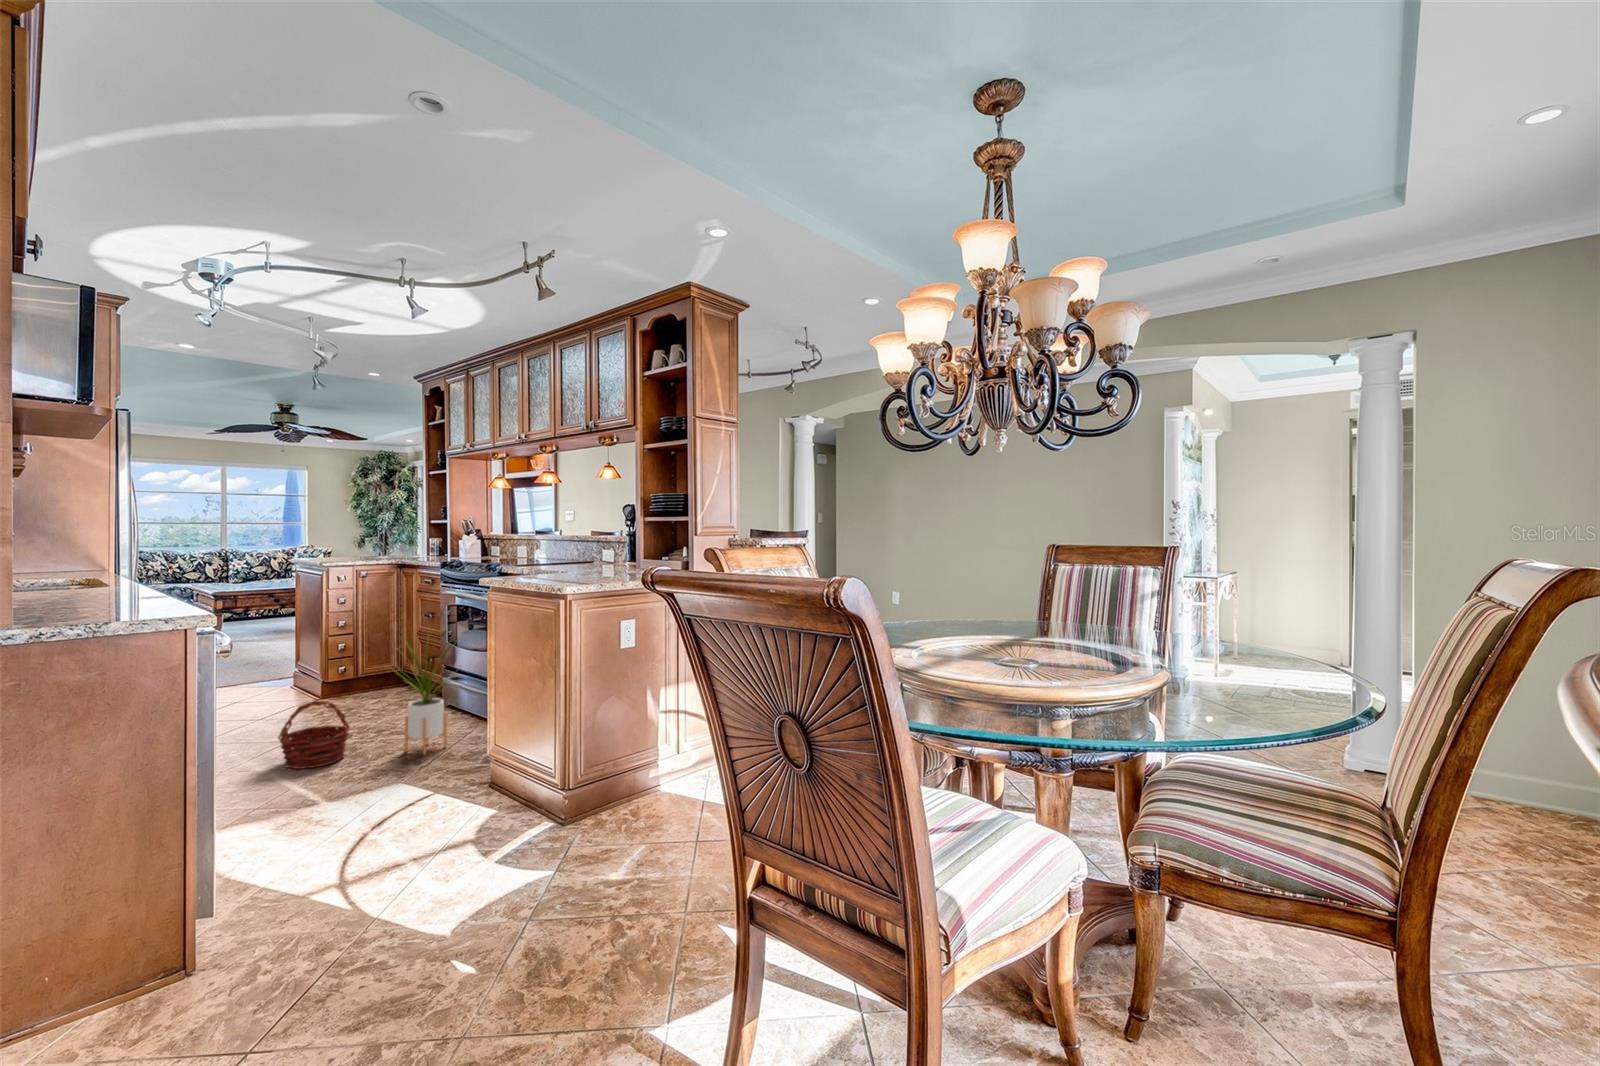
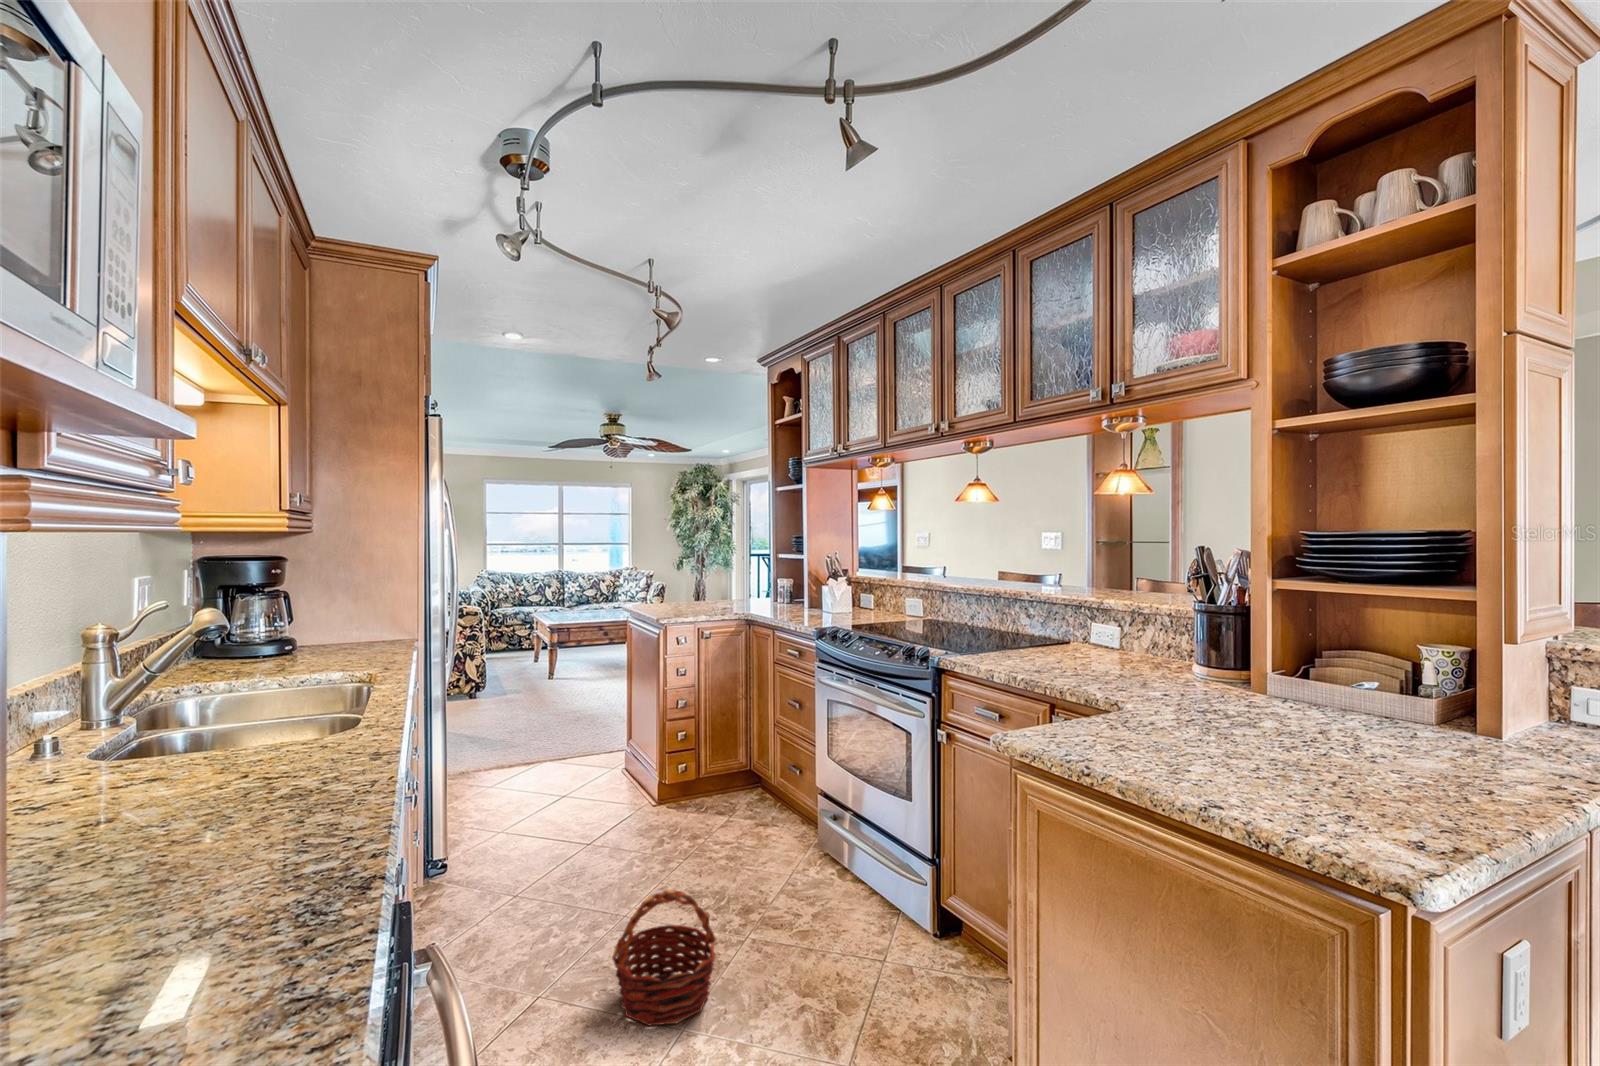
house plant: present [404,635,448,755] -> none [778,763,901,1022]

